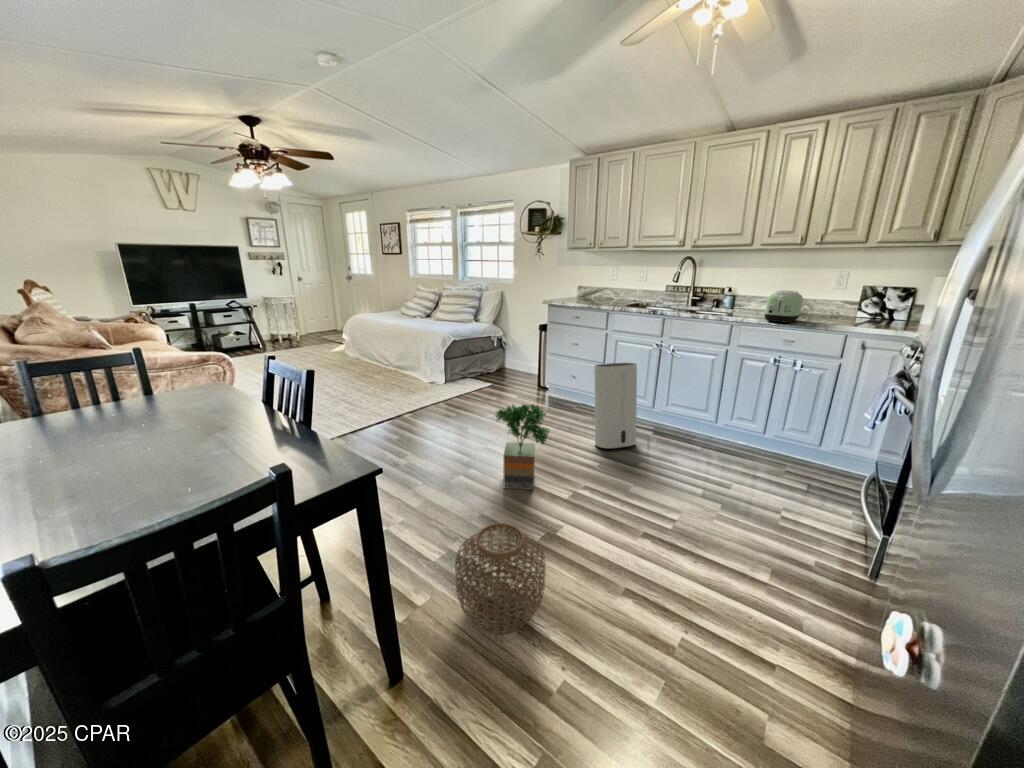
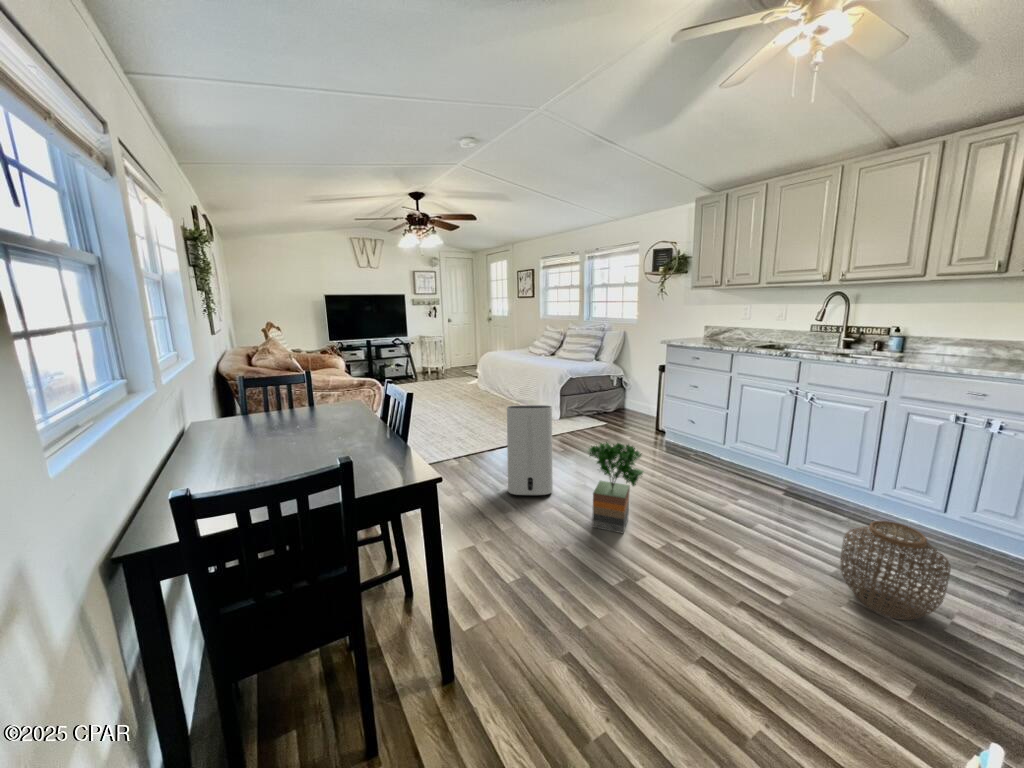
toaster: present [764,290,803,323] -> none [940,330,1002,371]
air purifier: present [595,363,637,448] -> present [507,405,553,495]
woven basket: present [455,523,545,633] -> present [840,521,951,620]

